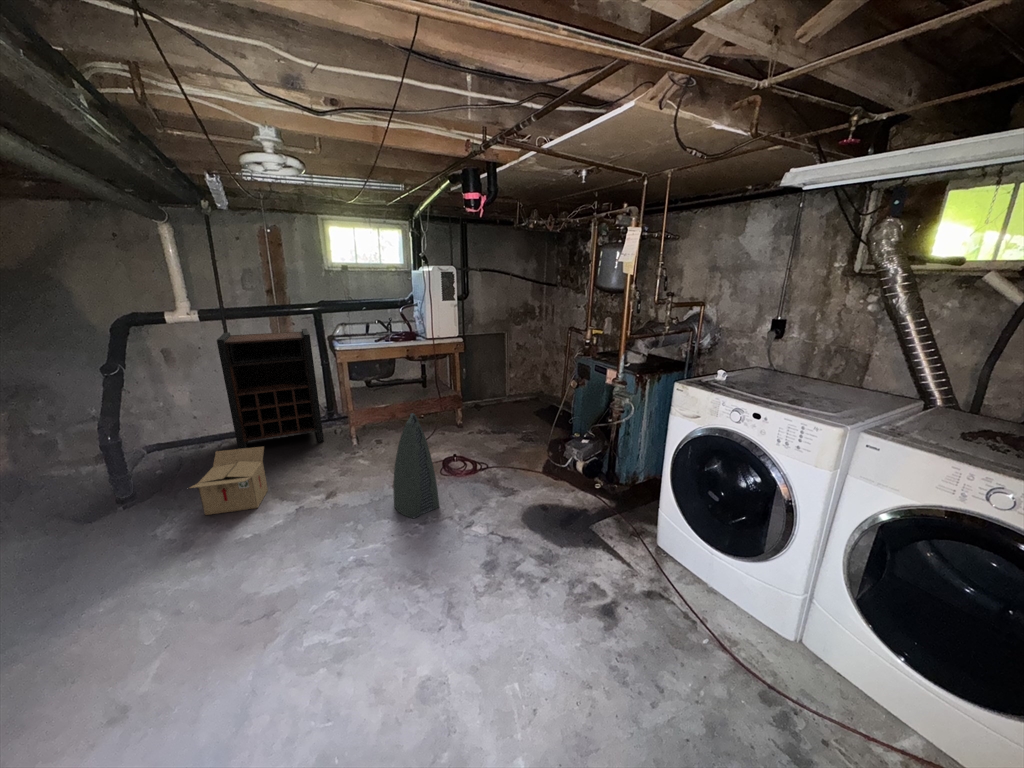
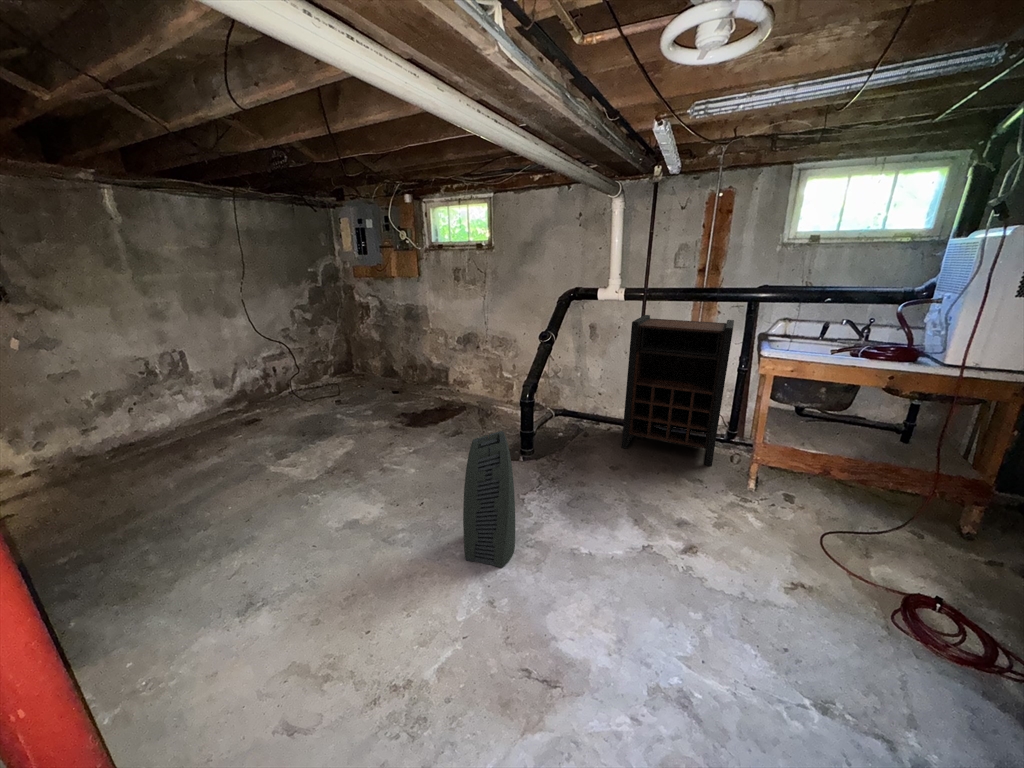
air purifier: present [393,413,439,518] -> present [463,431,515,568]
cardboard box: present [190,447,268,516] -> none [558,438,638,518]

